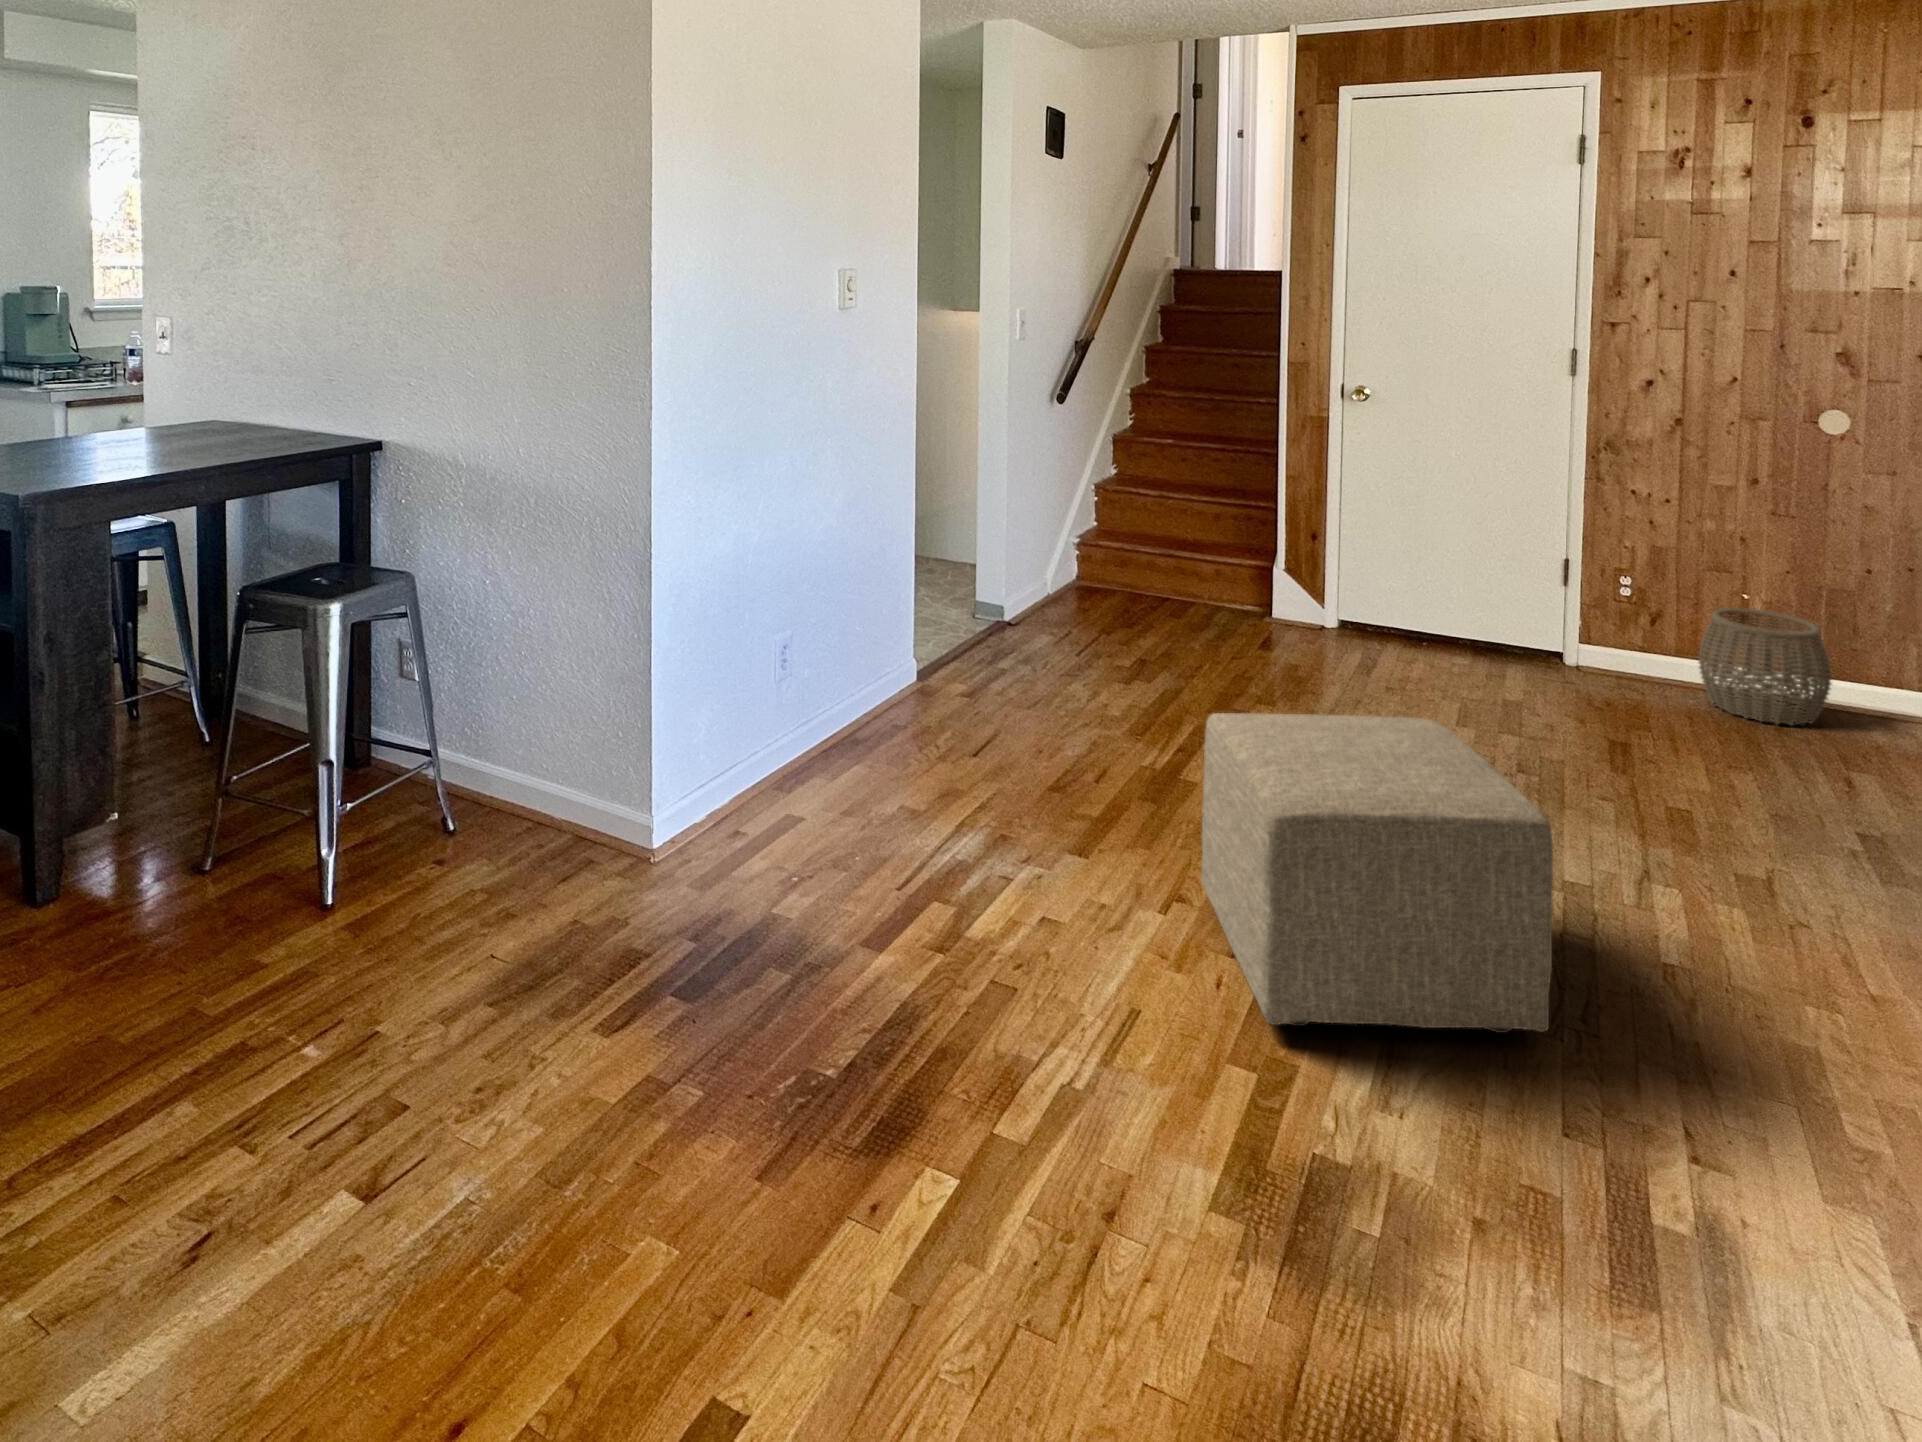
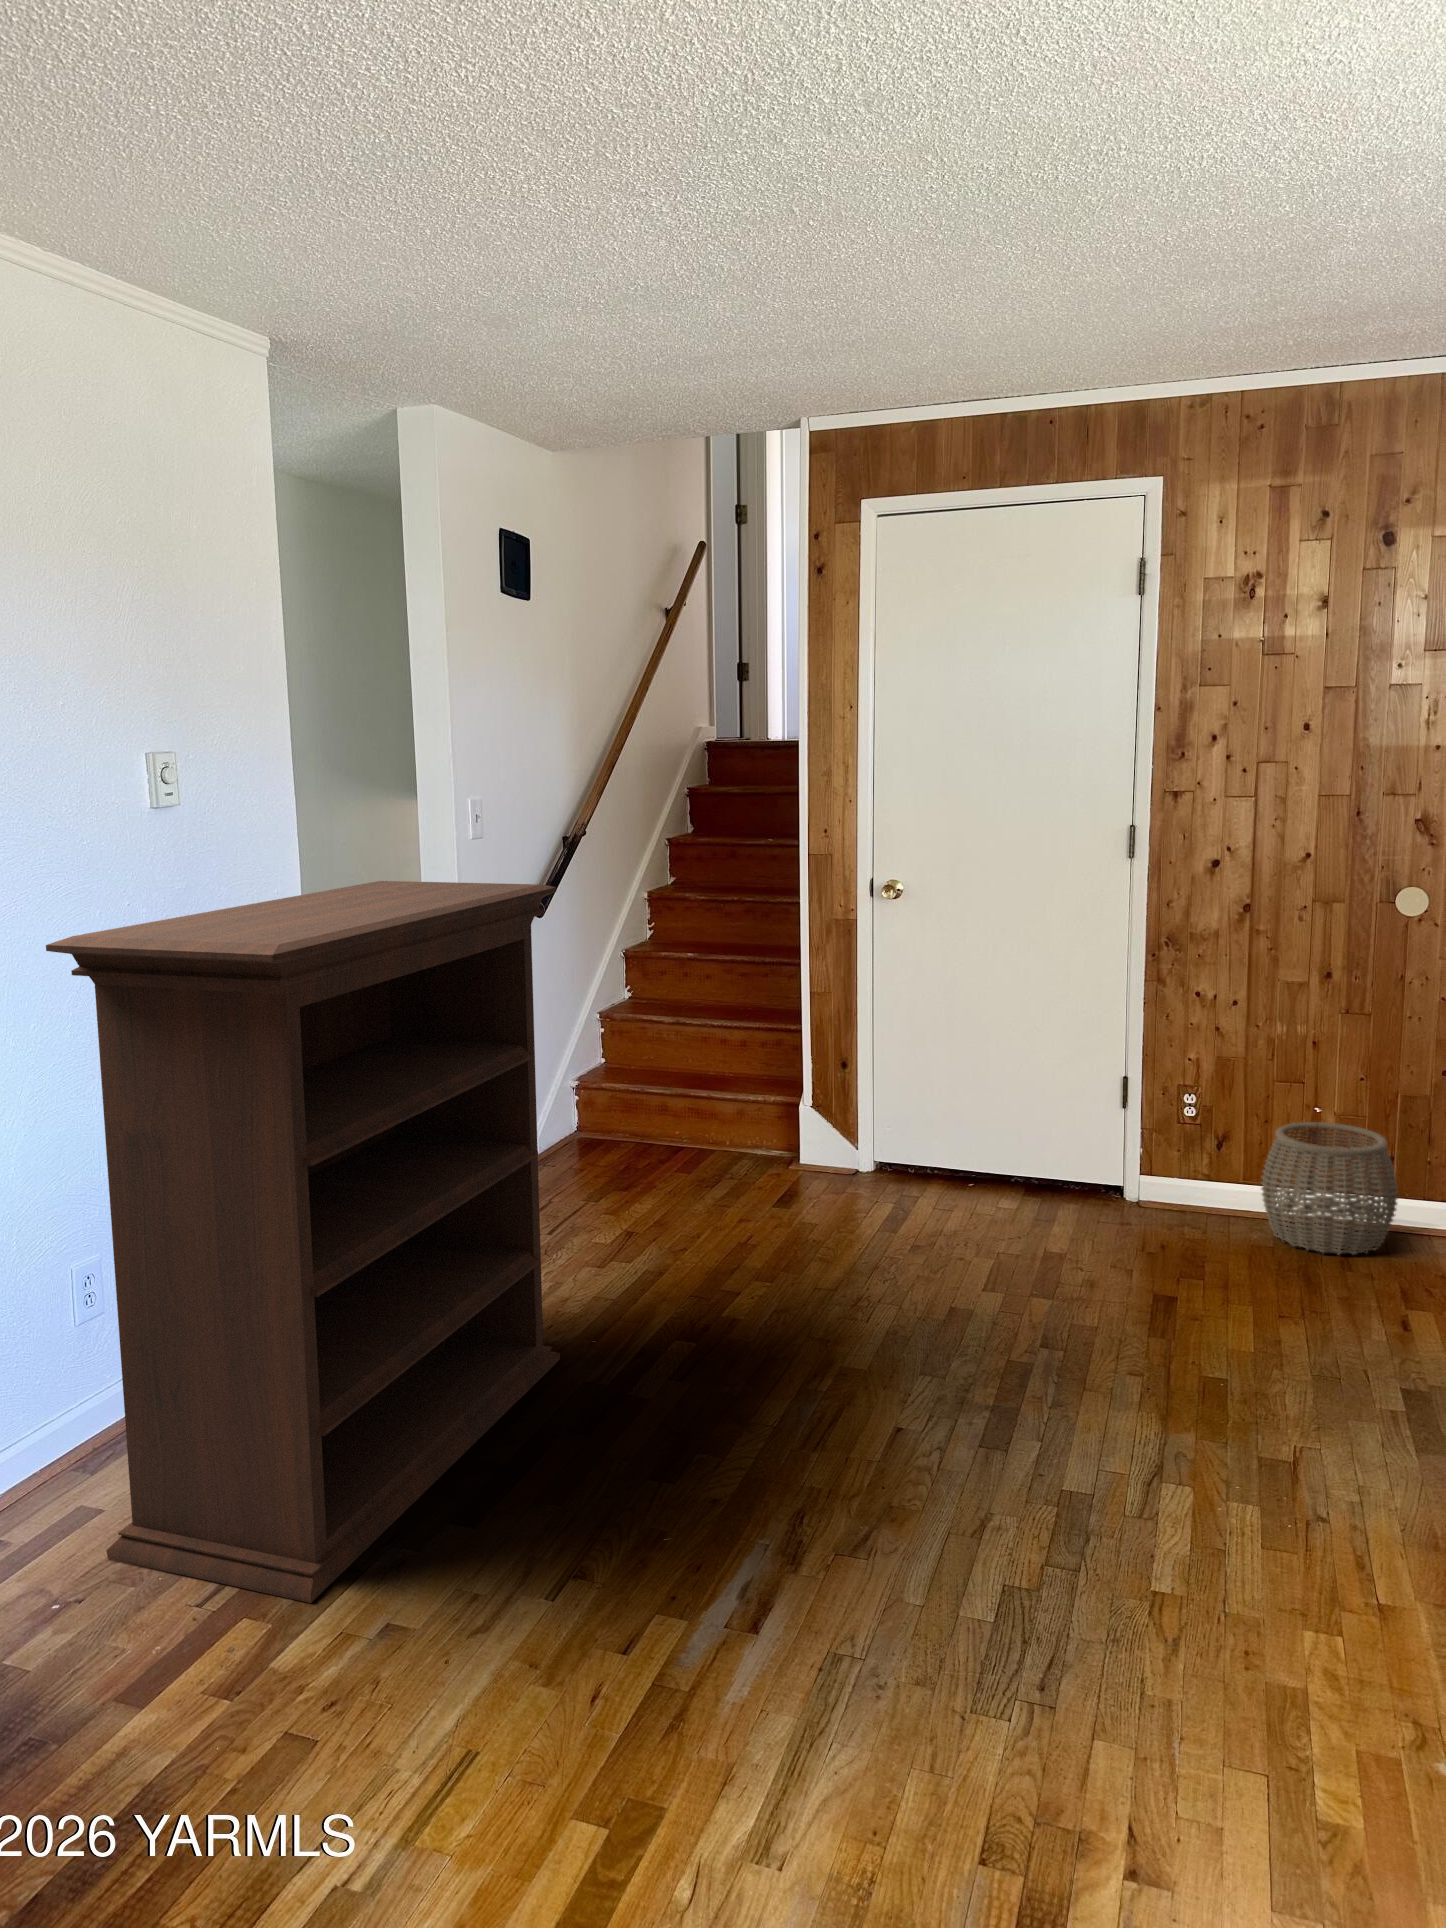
bookshelf: none [818,370,1130,897] -> present [46,881,560,1603]
ottoman: present [1201,713,1553,1033] -> none [601,1316,992,1755]

